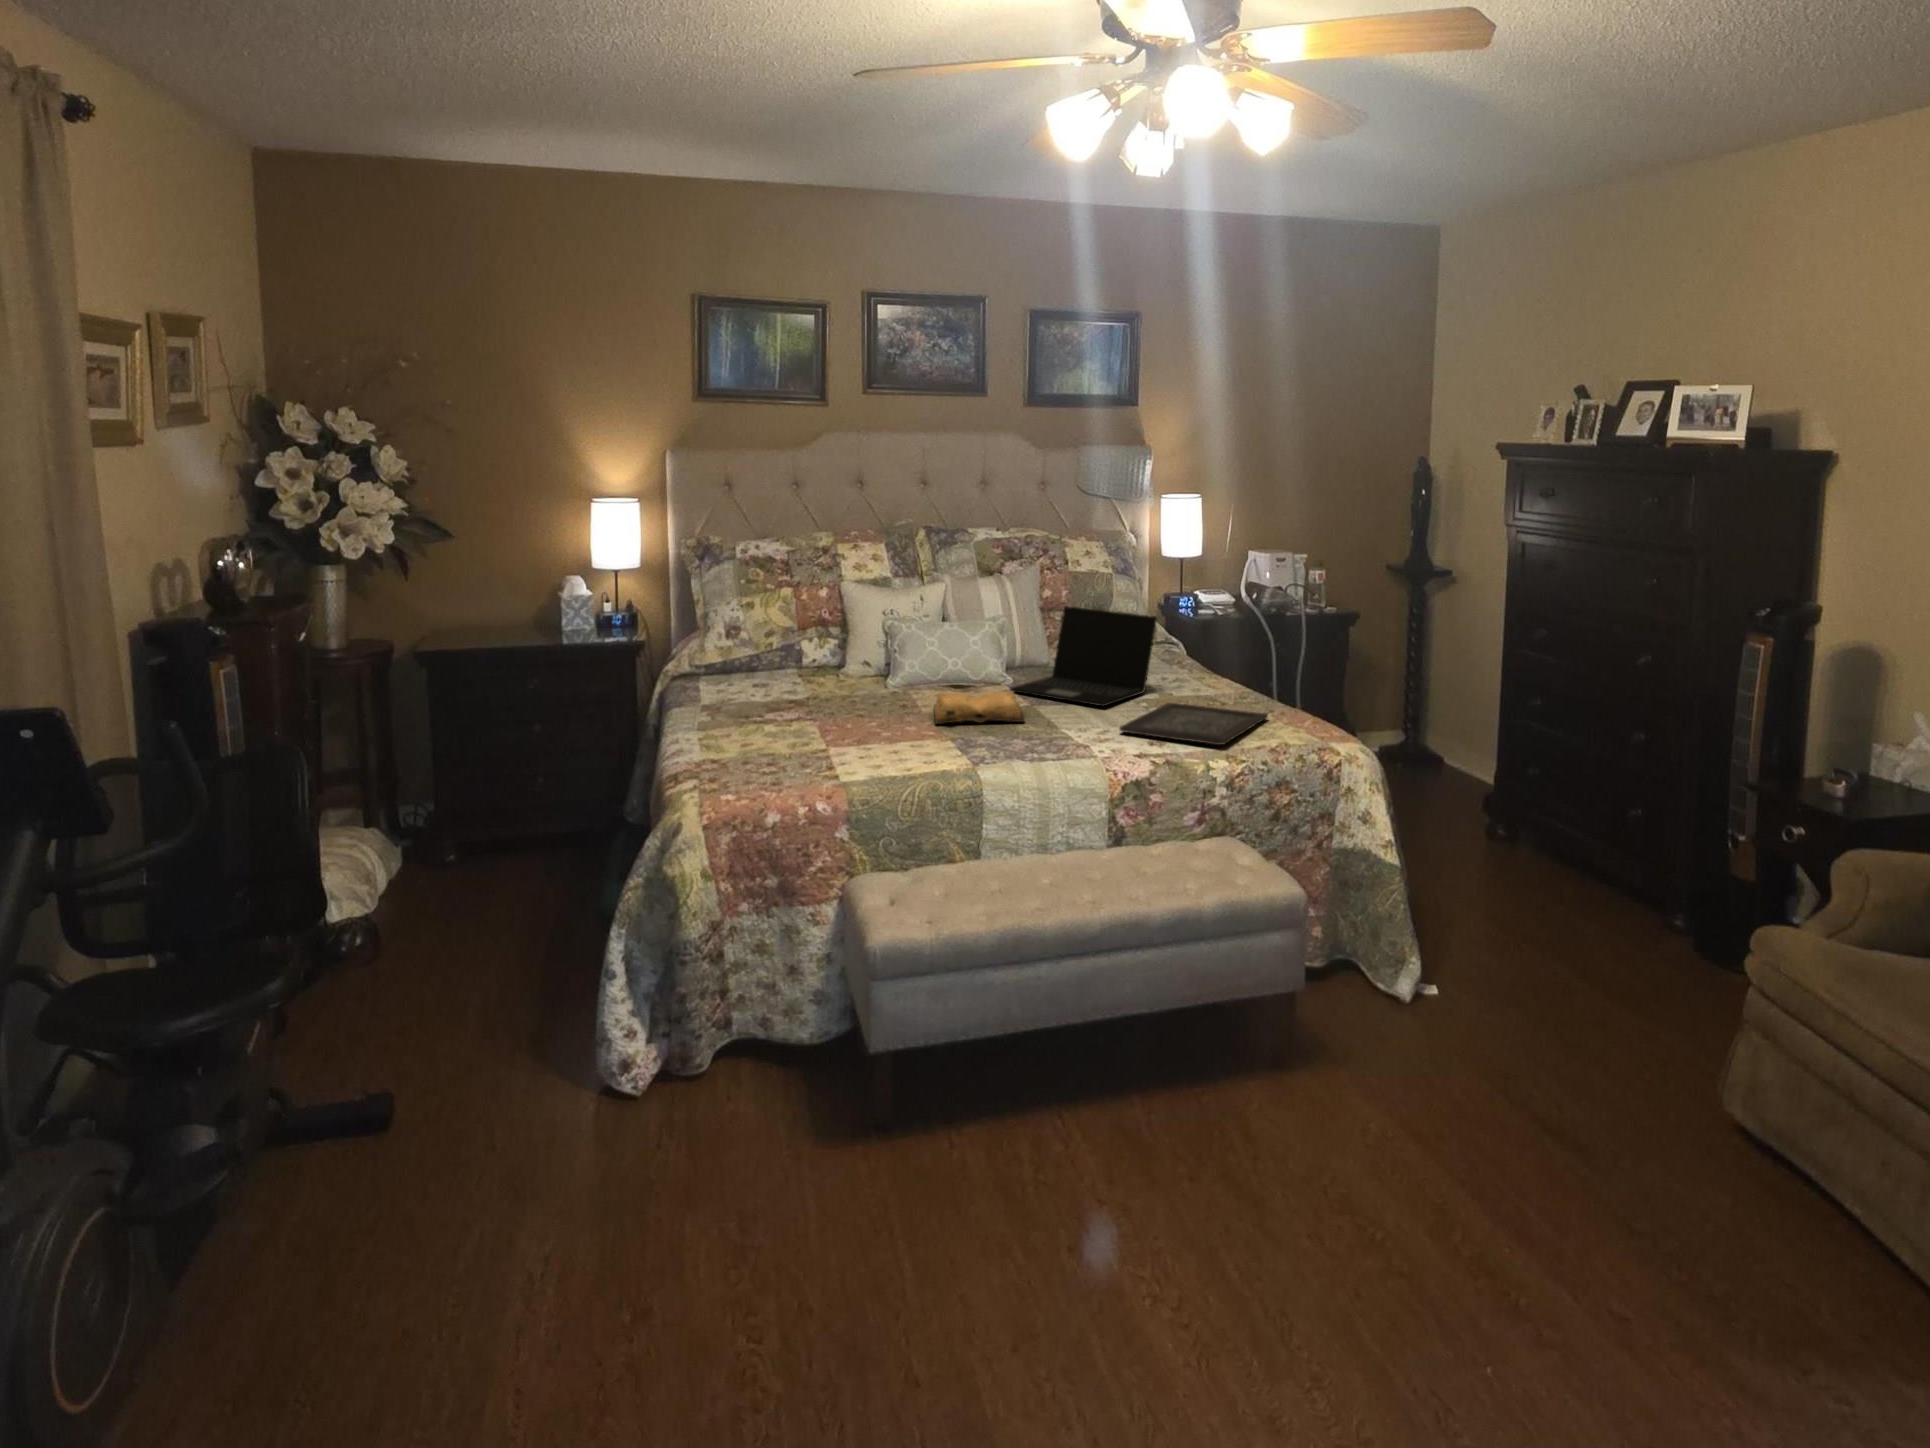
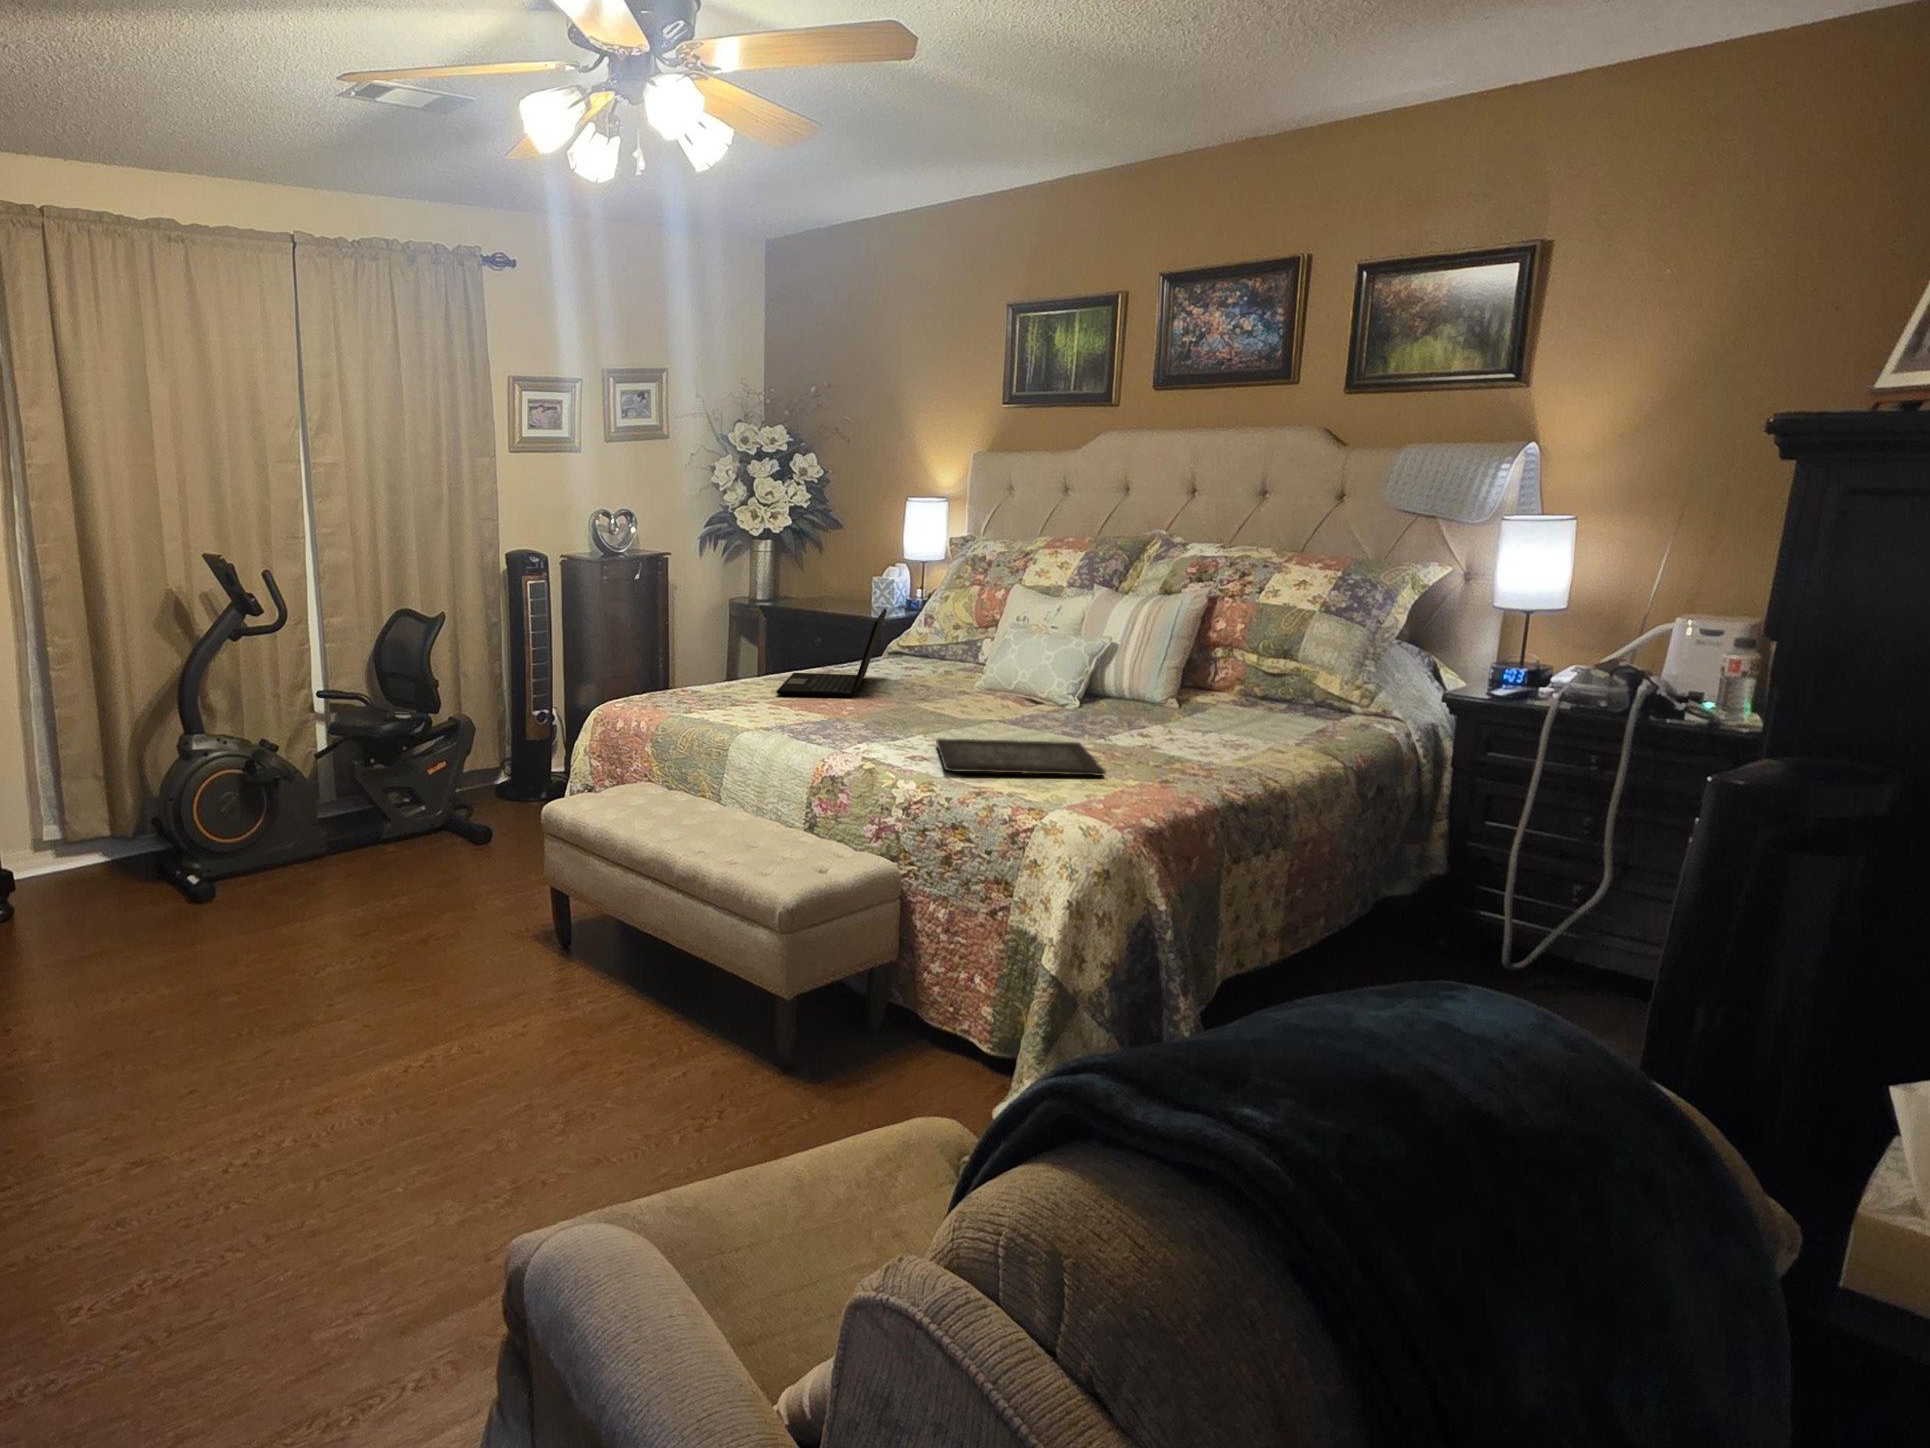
laptop: present [1010,606,1157,706] -> present [776,609,887,697]
diary: present [934,692,1025,724] -> none [862,686,974,722]

